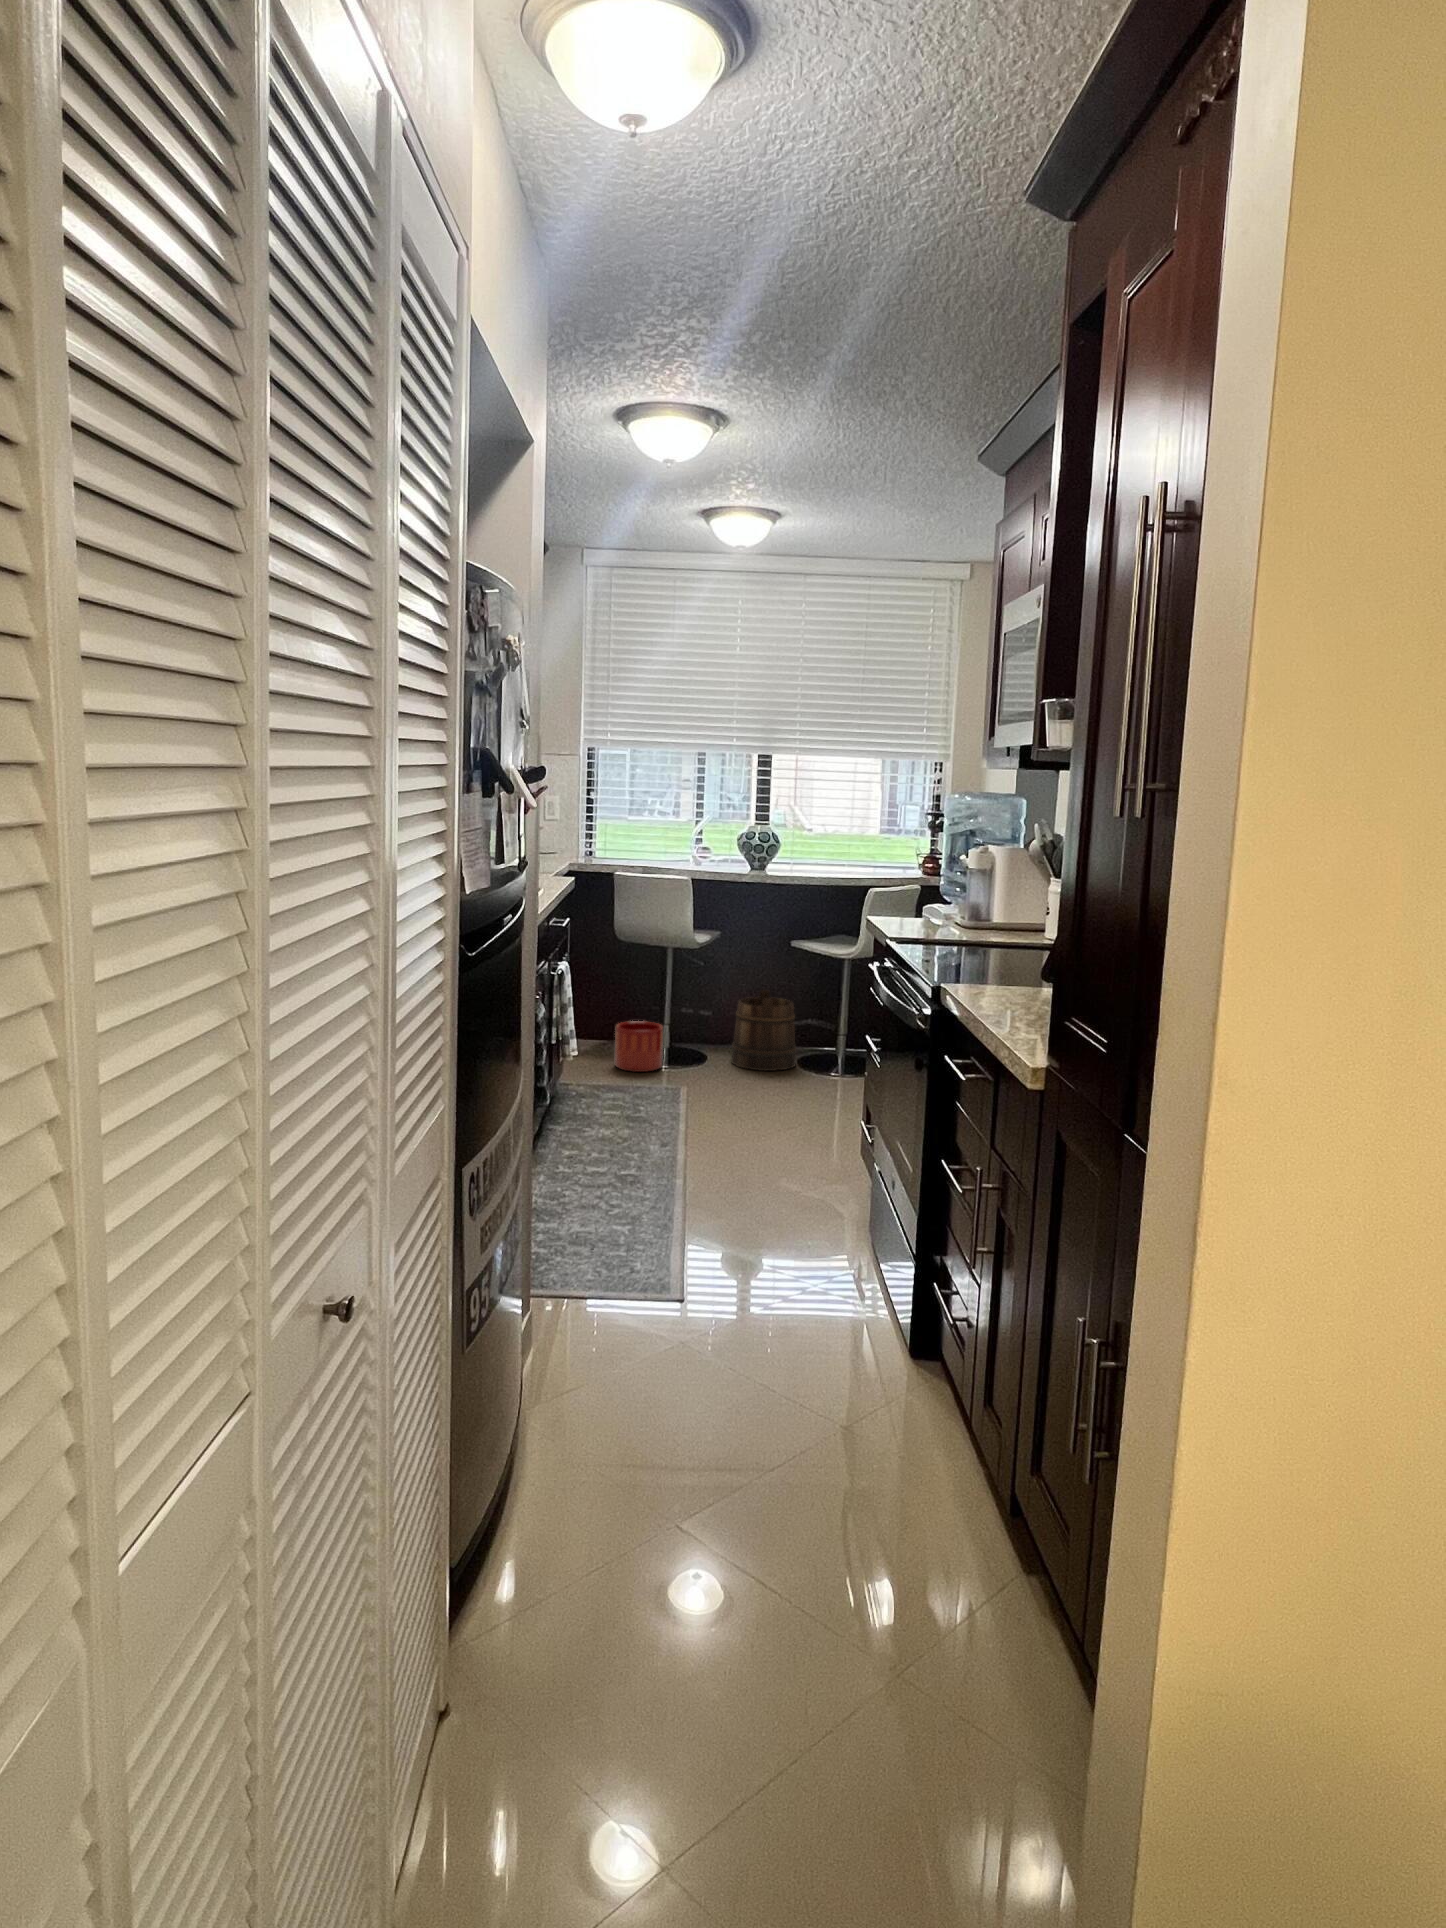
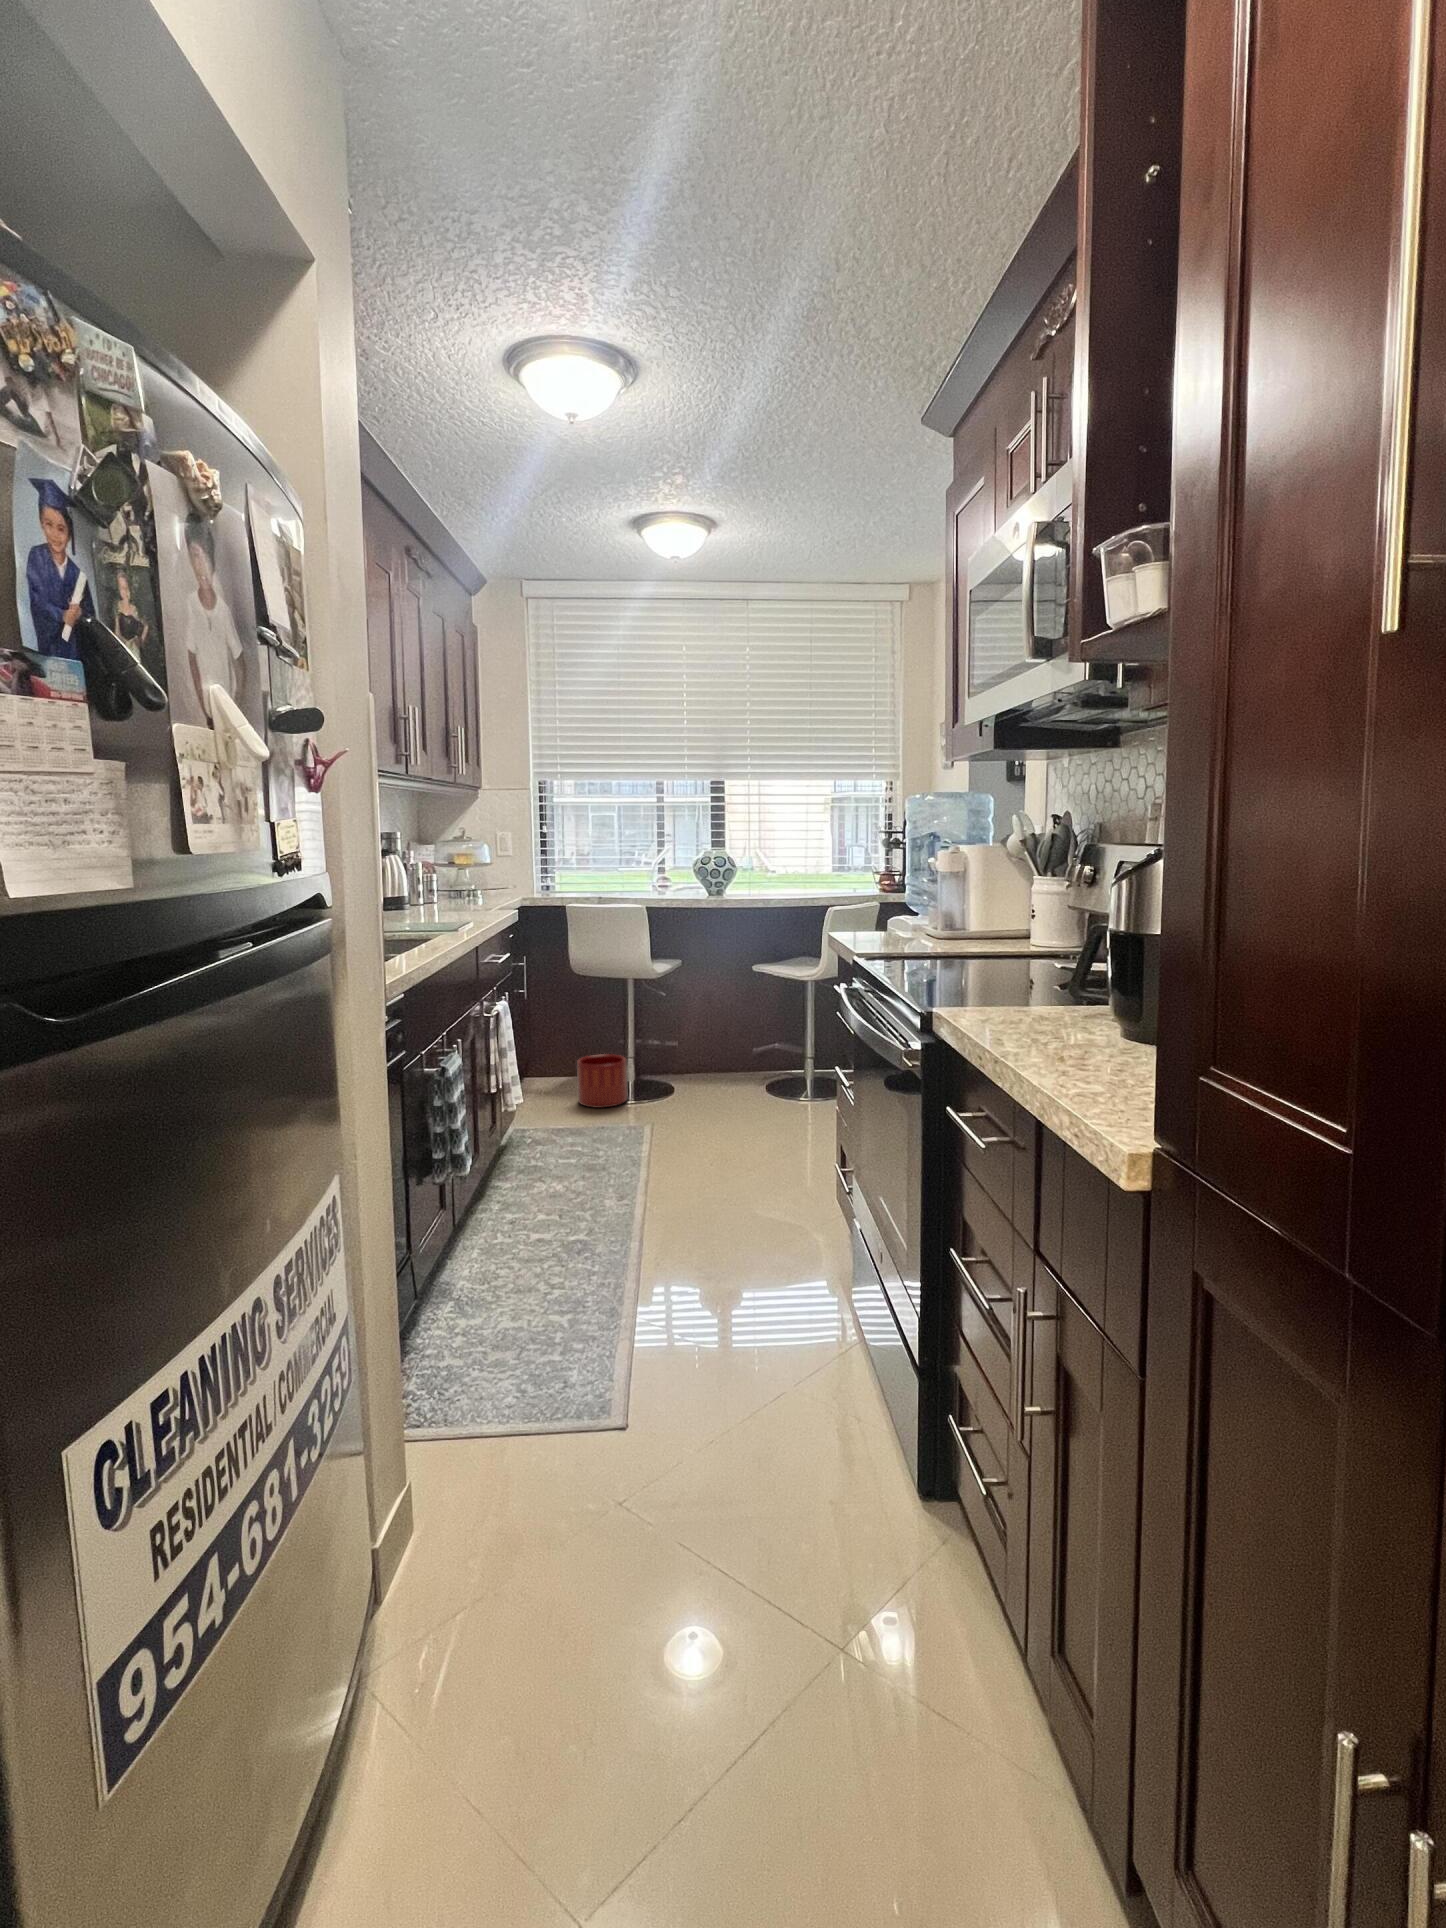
bucket: present [731,990,796,1071] -> none [698,1014,764,1097]

